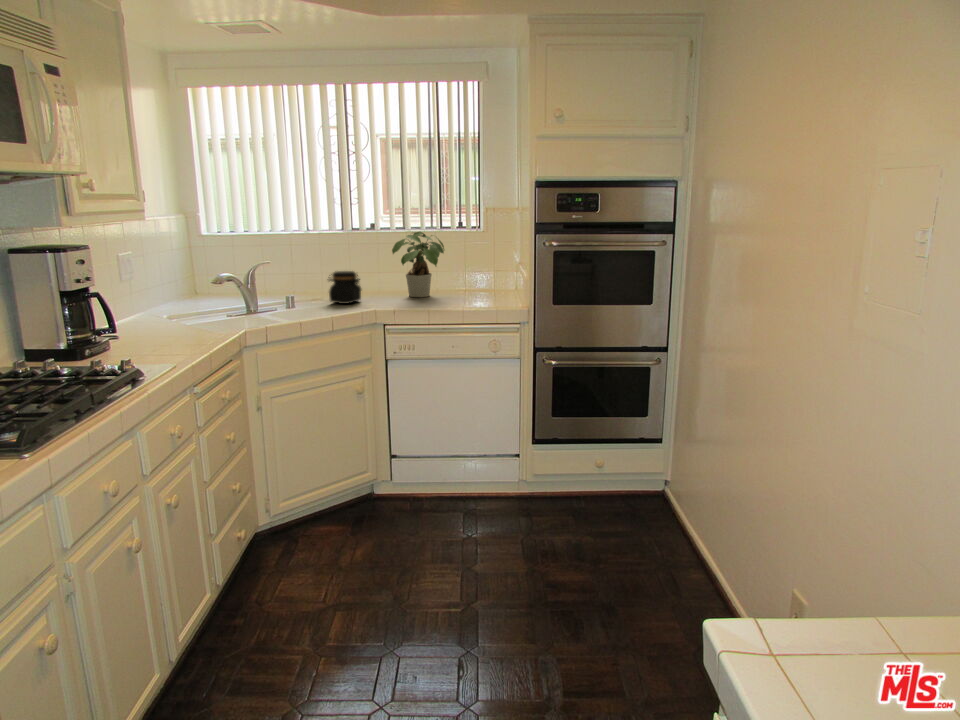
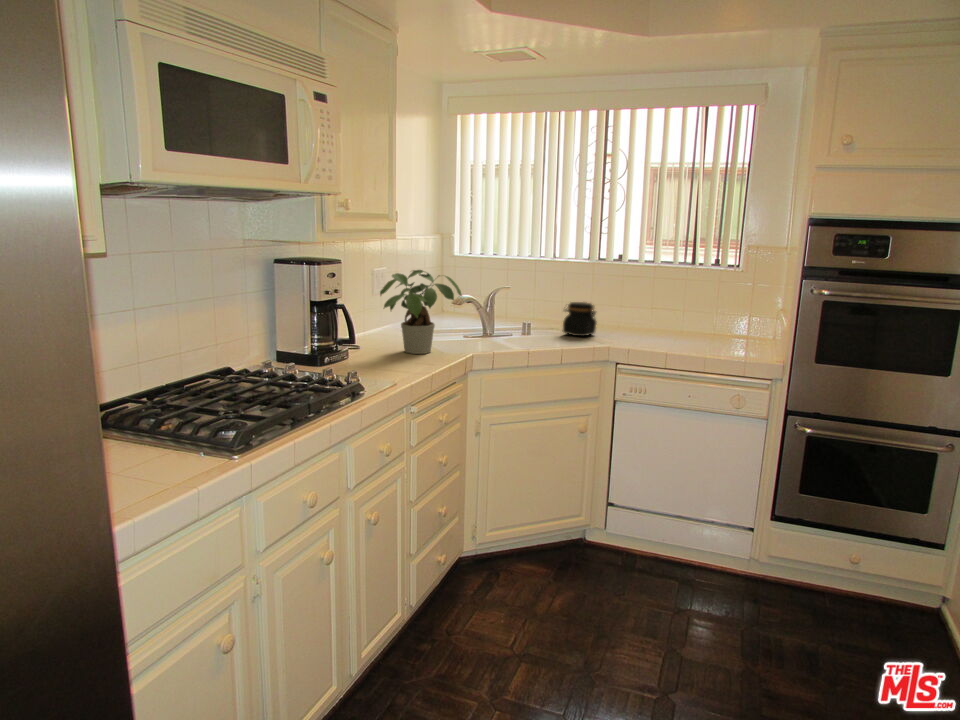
potted plant: present [392,232,444,297] -> present [380,270,462,354]

